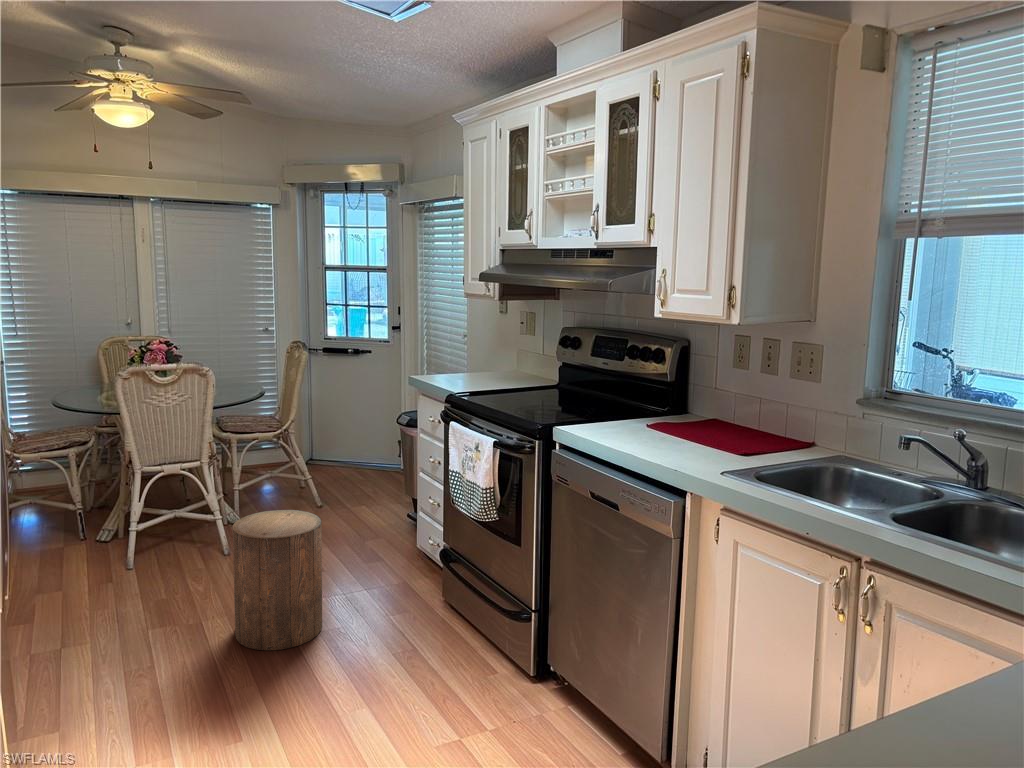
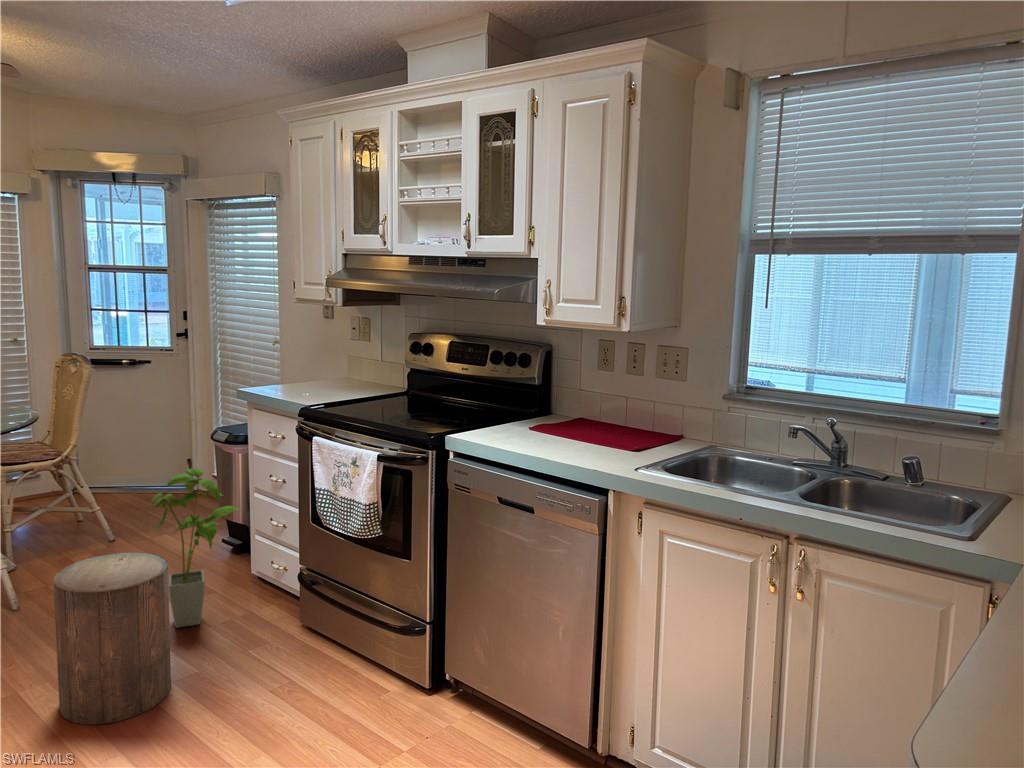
house plant: none [327,443,405,583] -> present [151,468,240,628]

